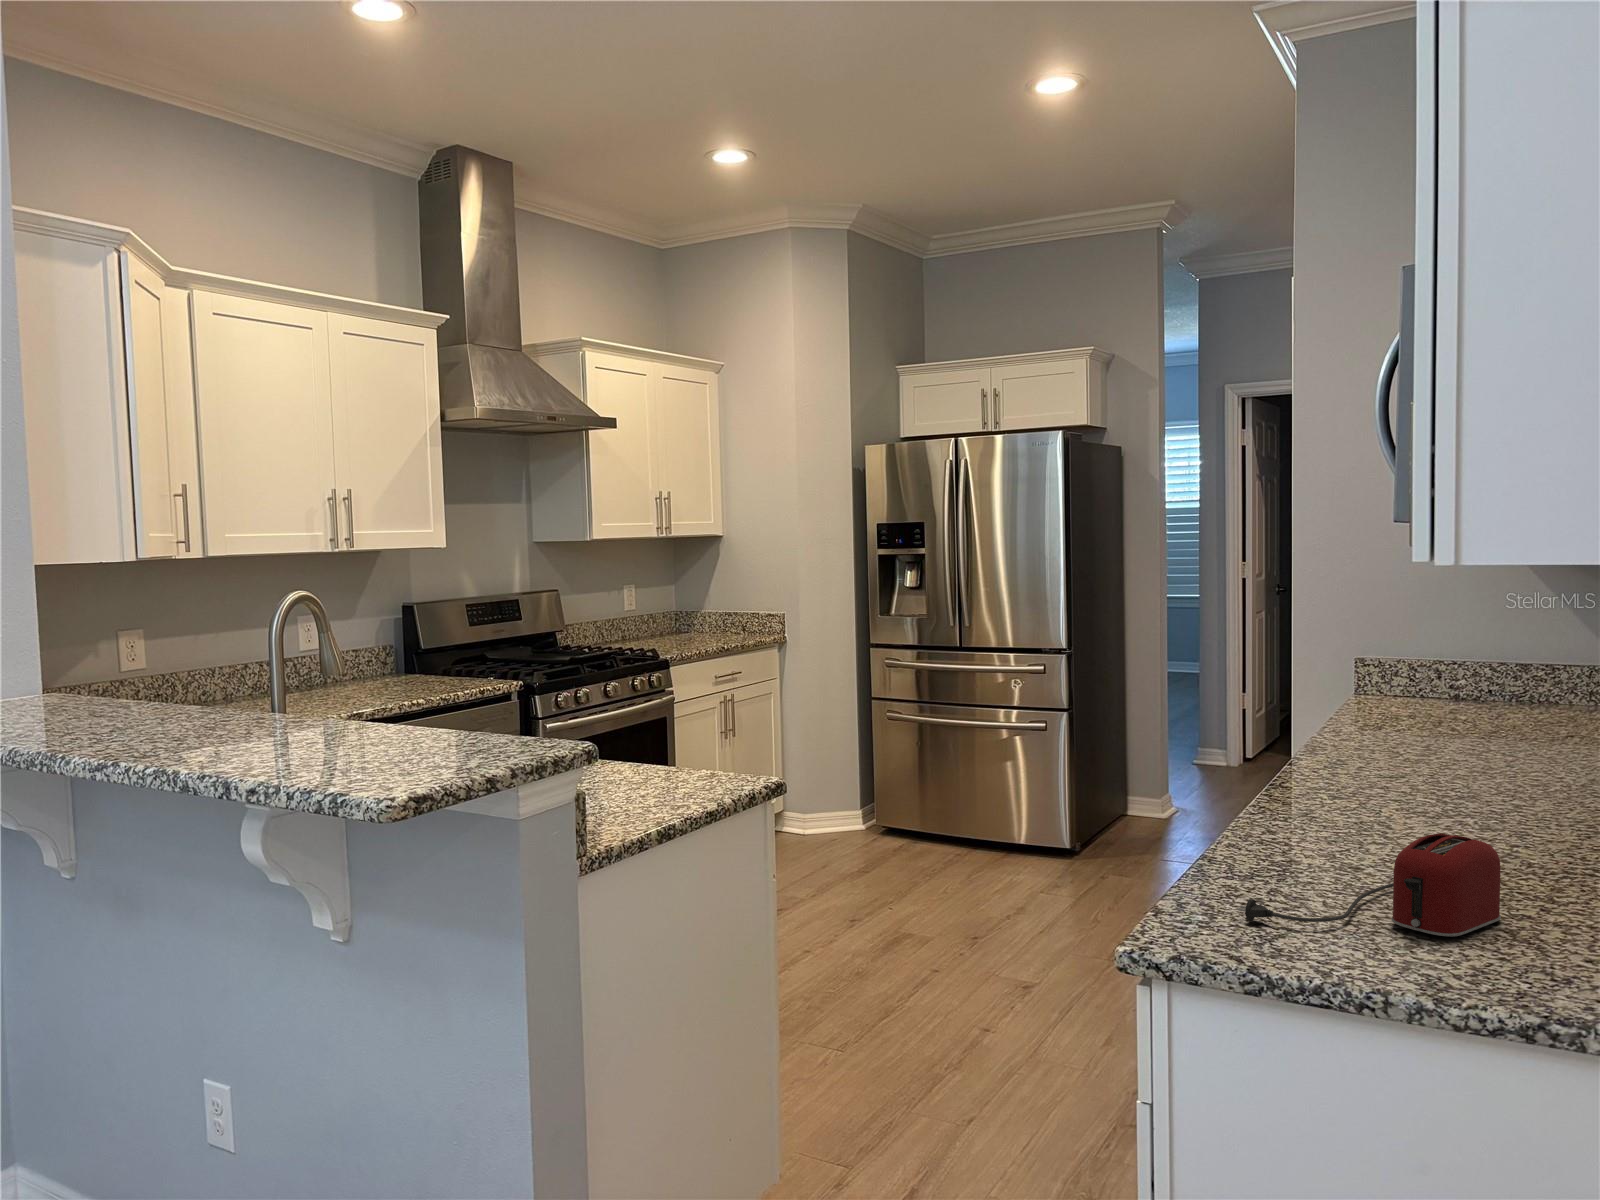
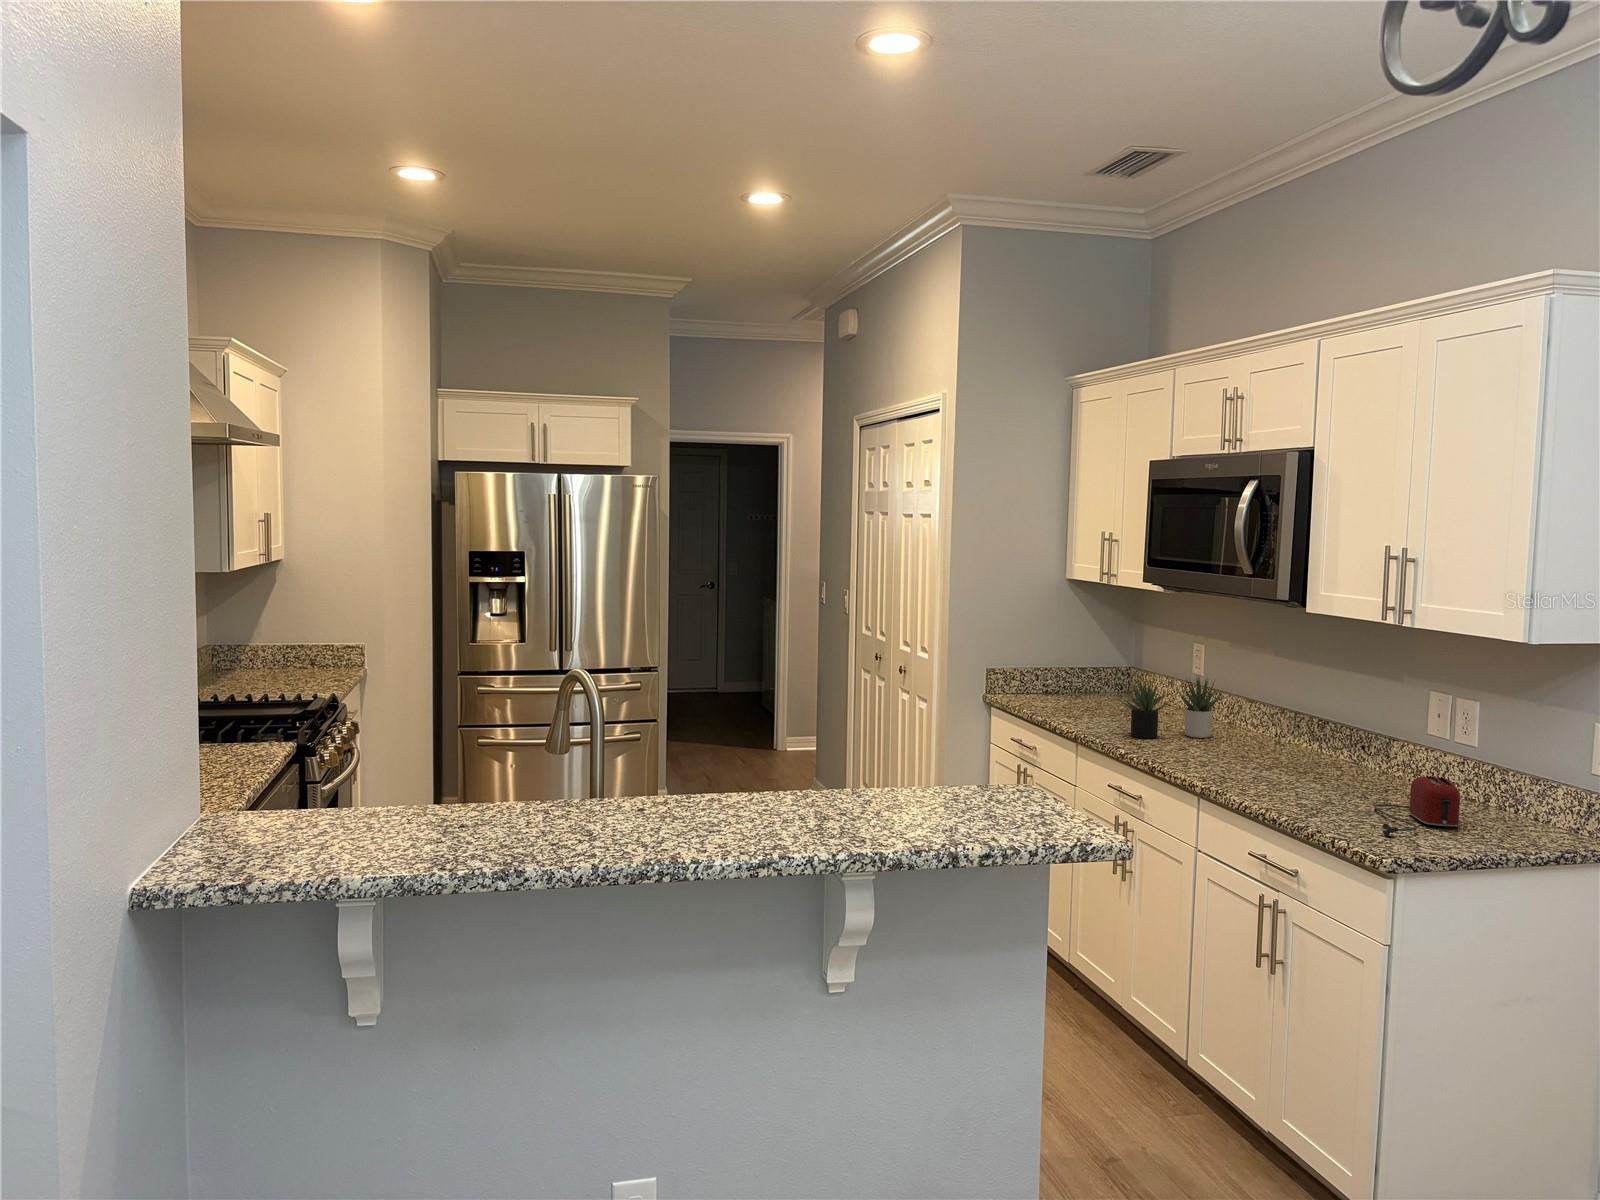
succulent plant: none [1347,659,1557,766] -> present [1119,678,1225,738]

